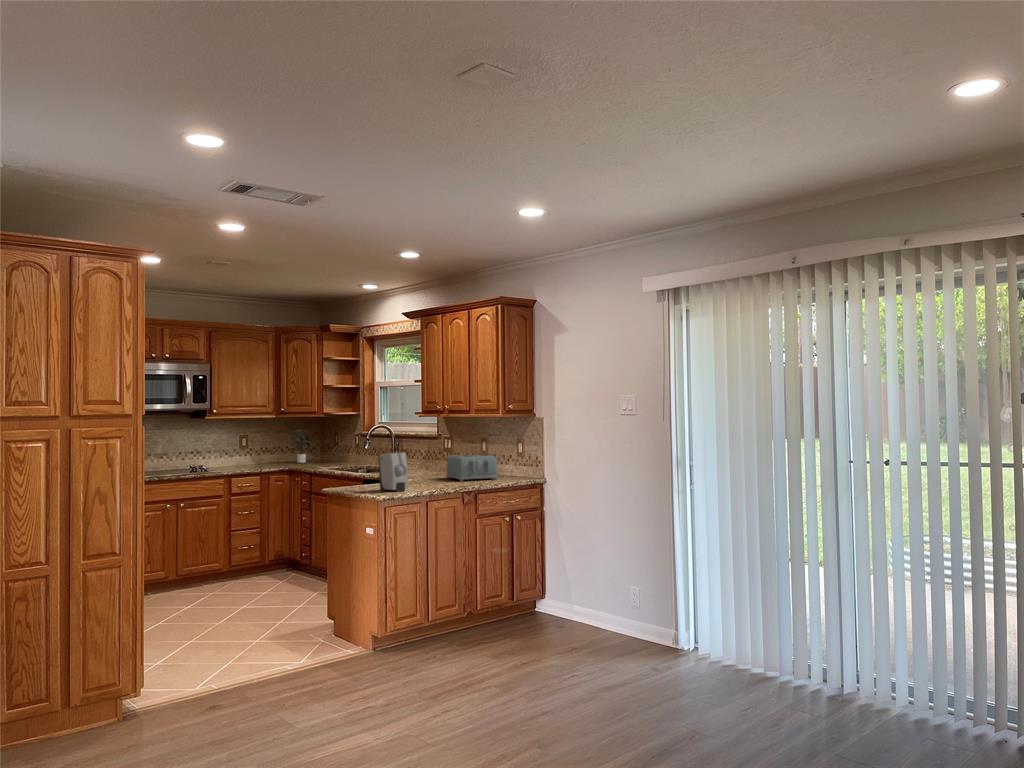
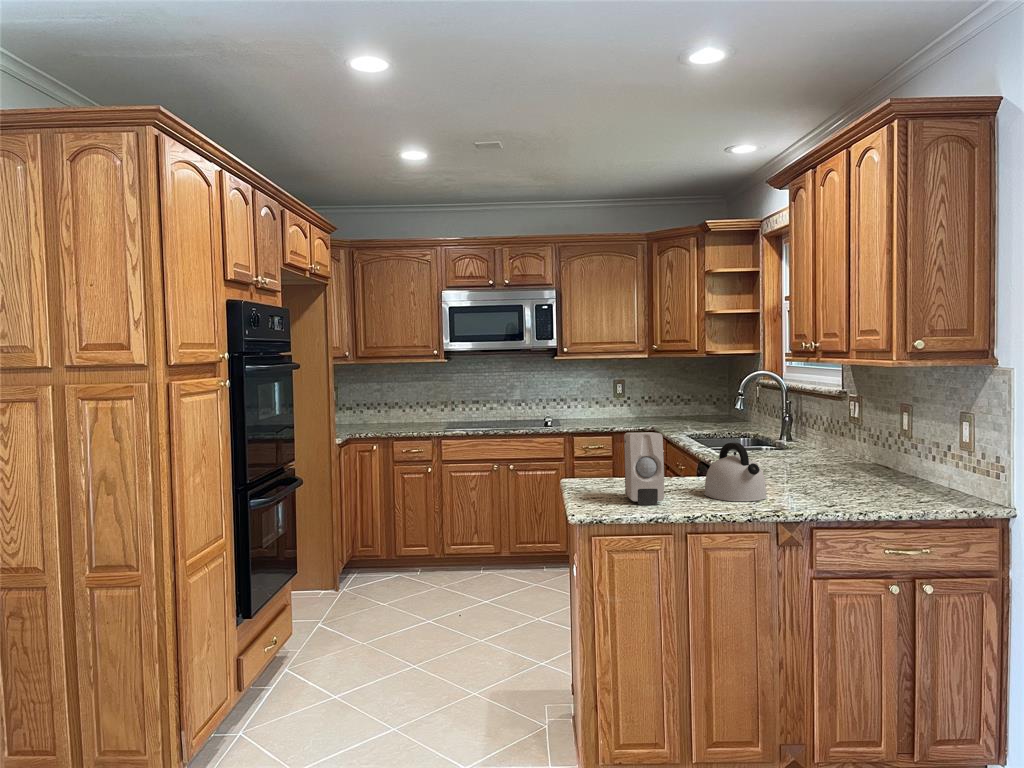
potted plant: present [291,430,310,463] -> none [680,373,724,419]
toaster: present [446,454,498,481] -> none [810,437,904,494]
kettle: none [414,457,447,487] -> present [704,443,767,501]

